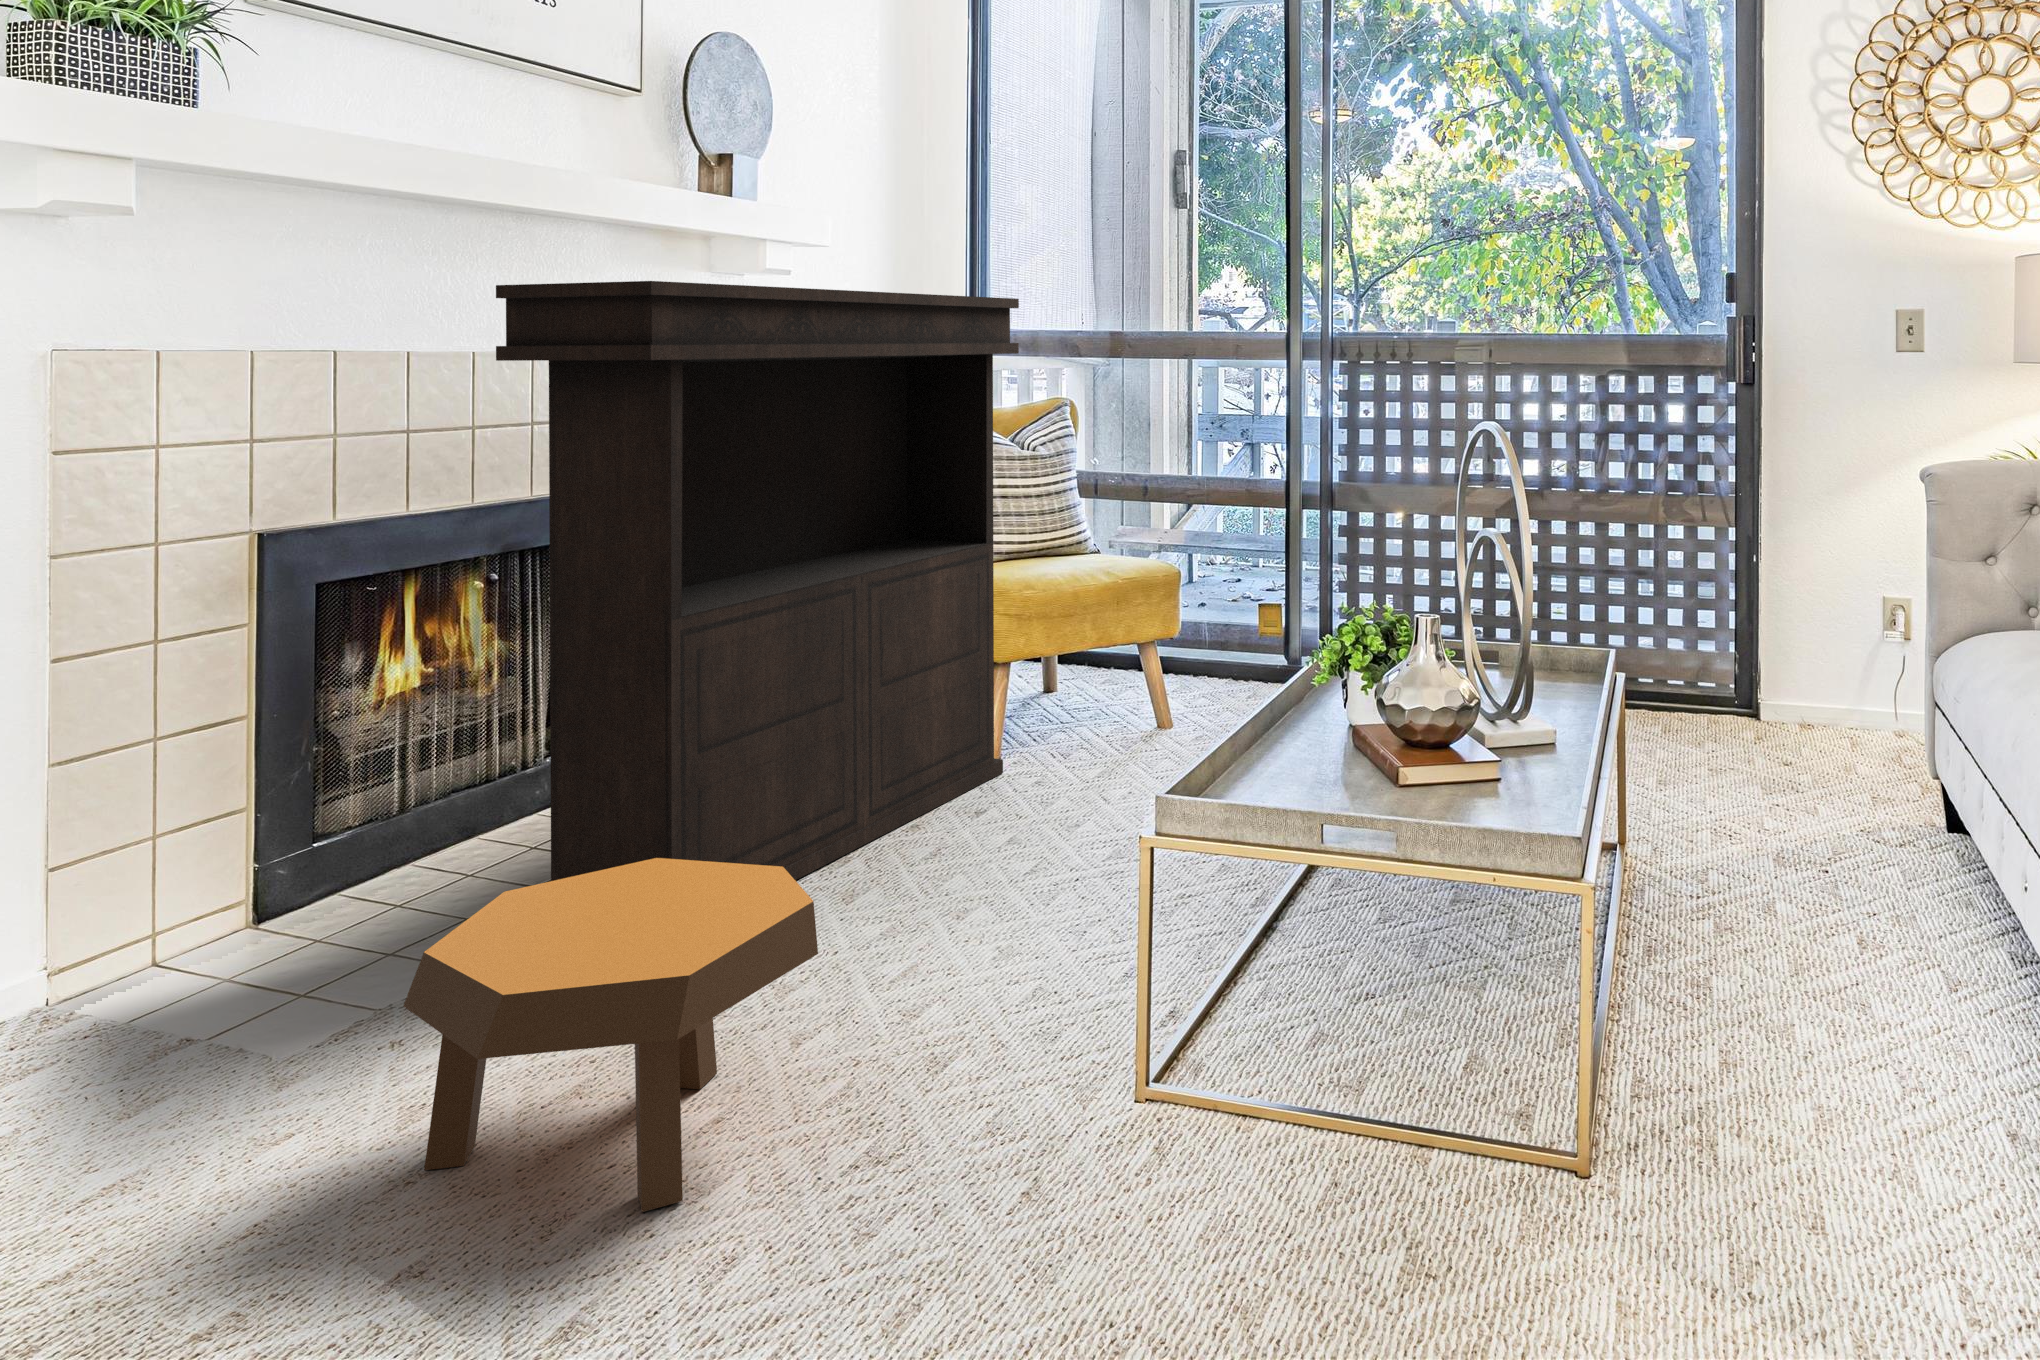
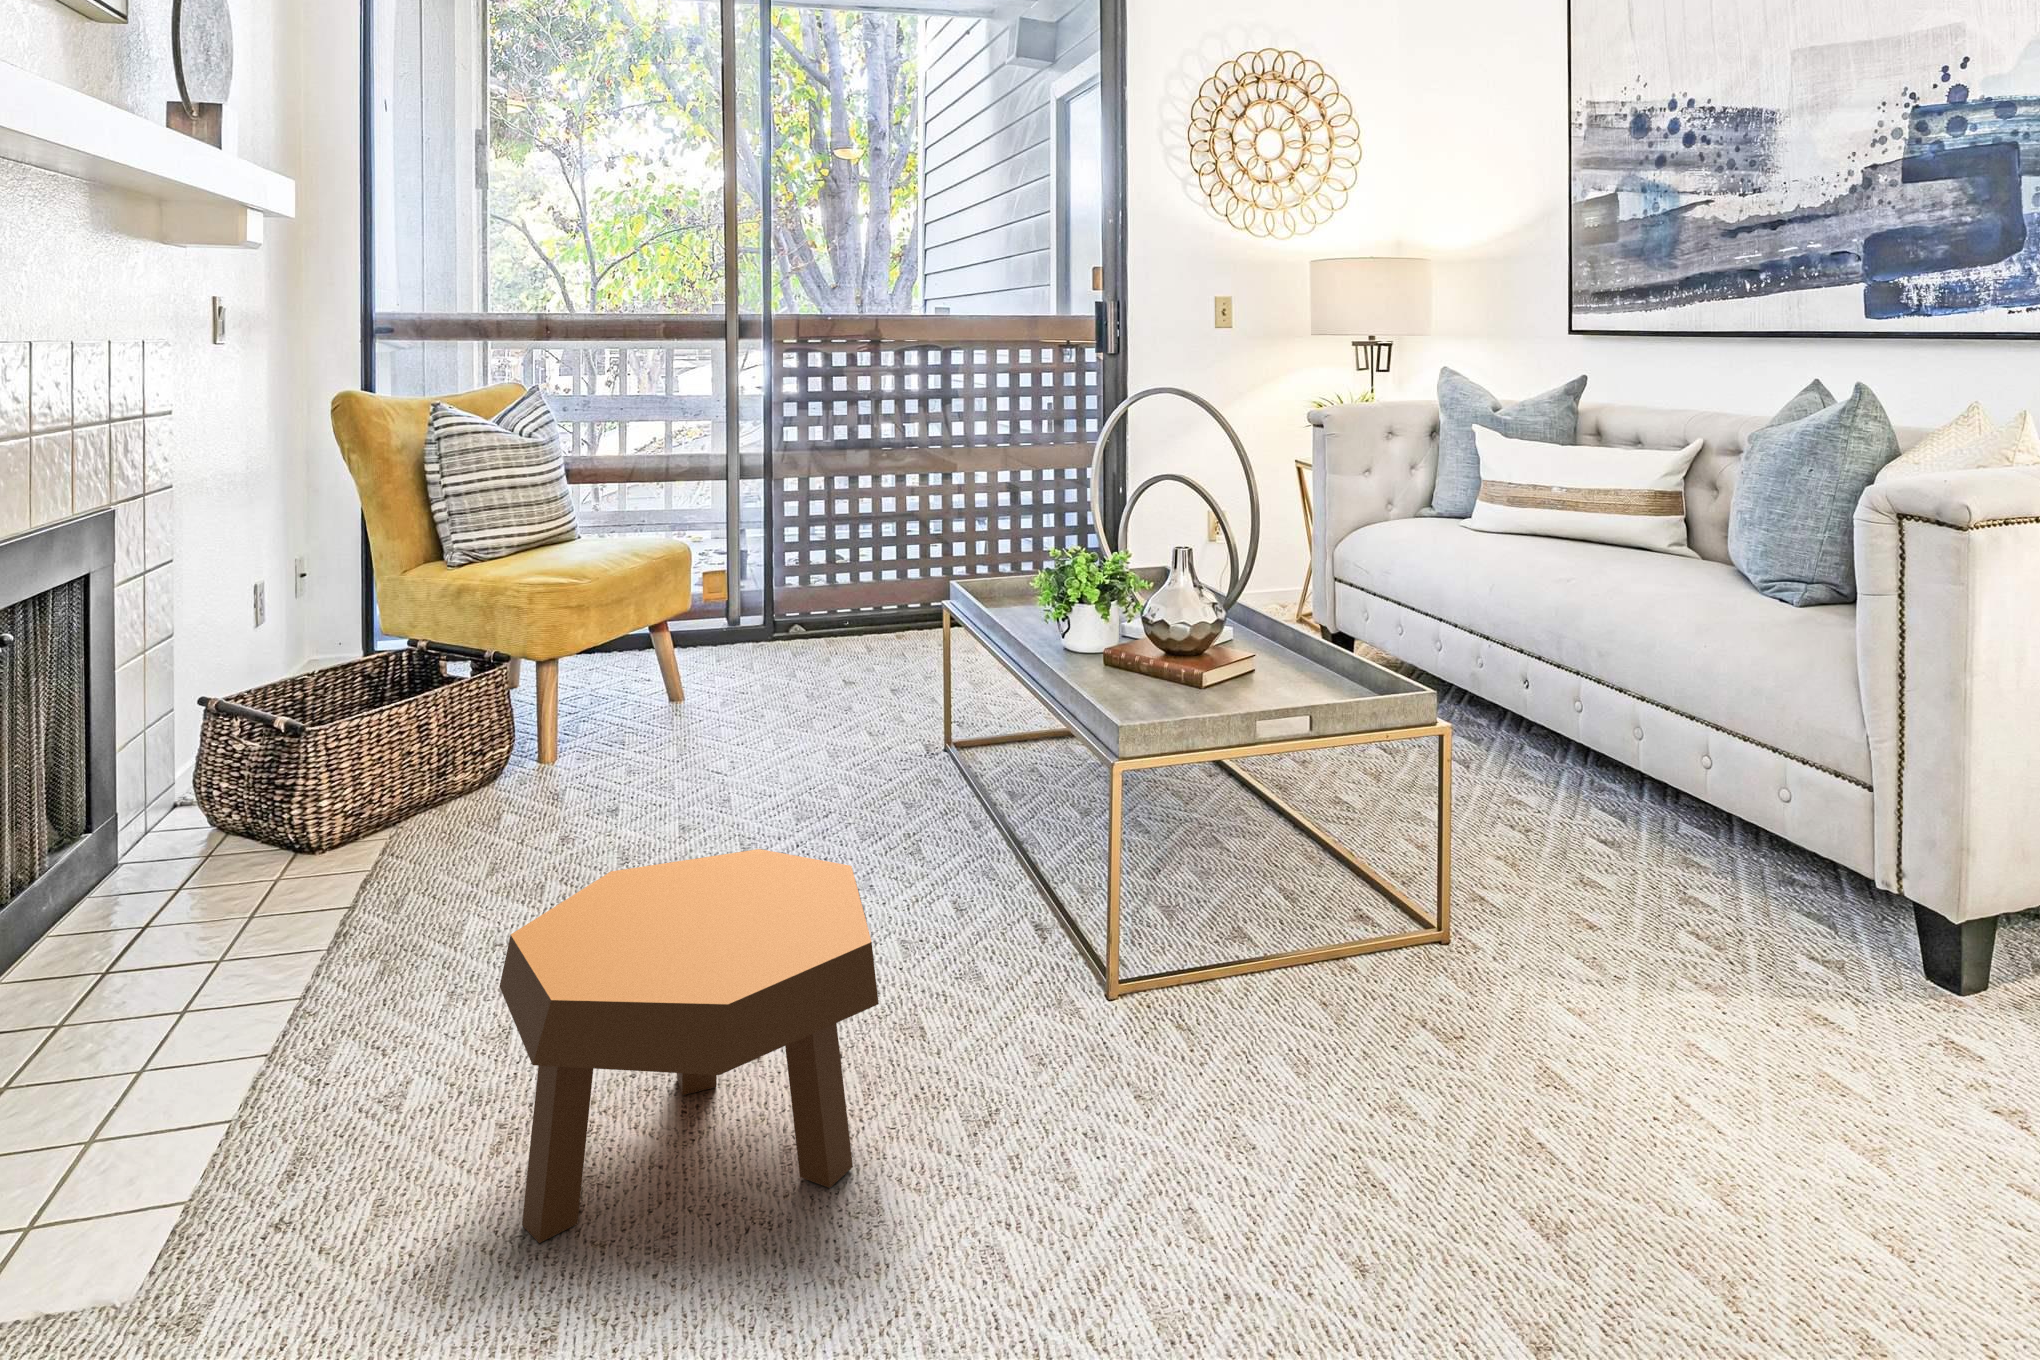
console table: present [496,281,1019,881] -> none [211,261,581,1018]

